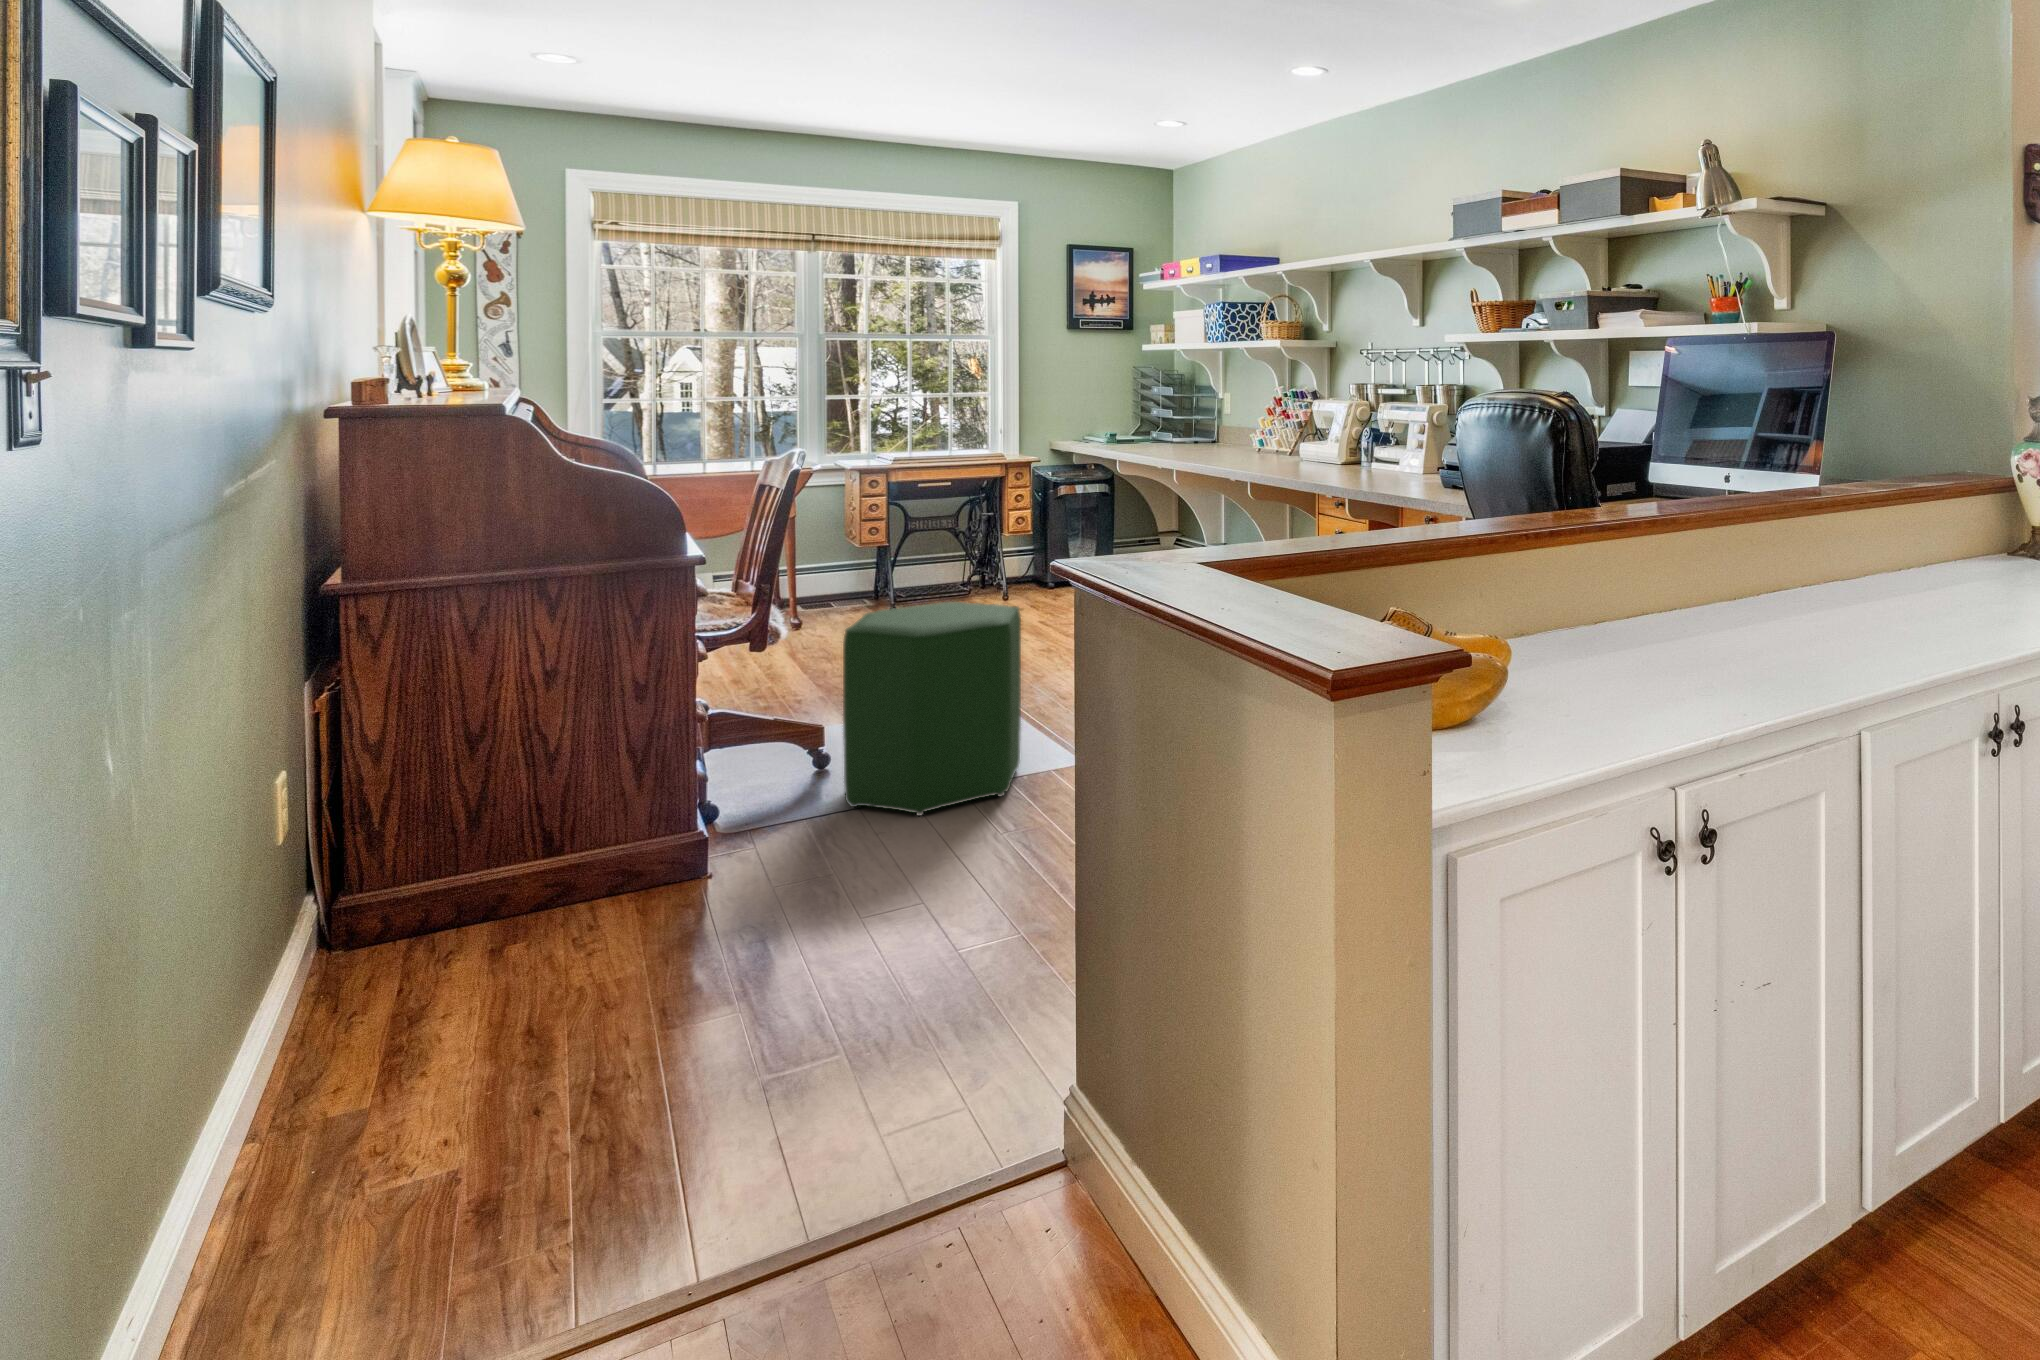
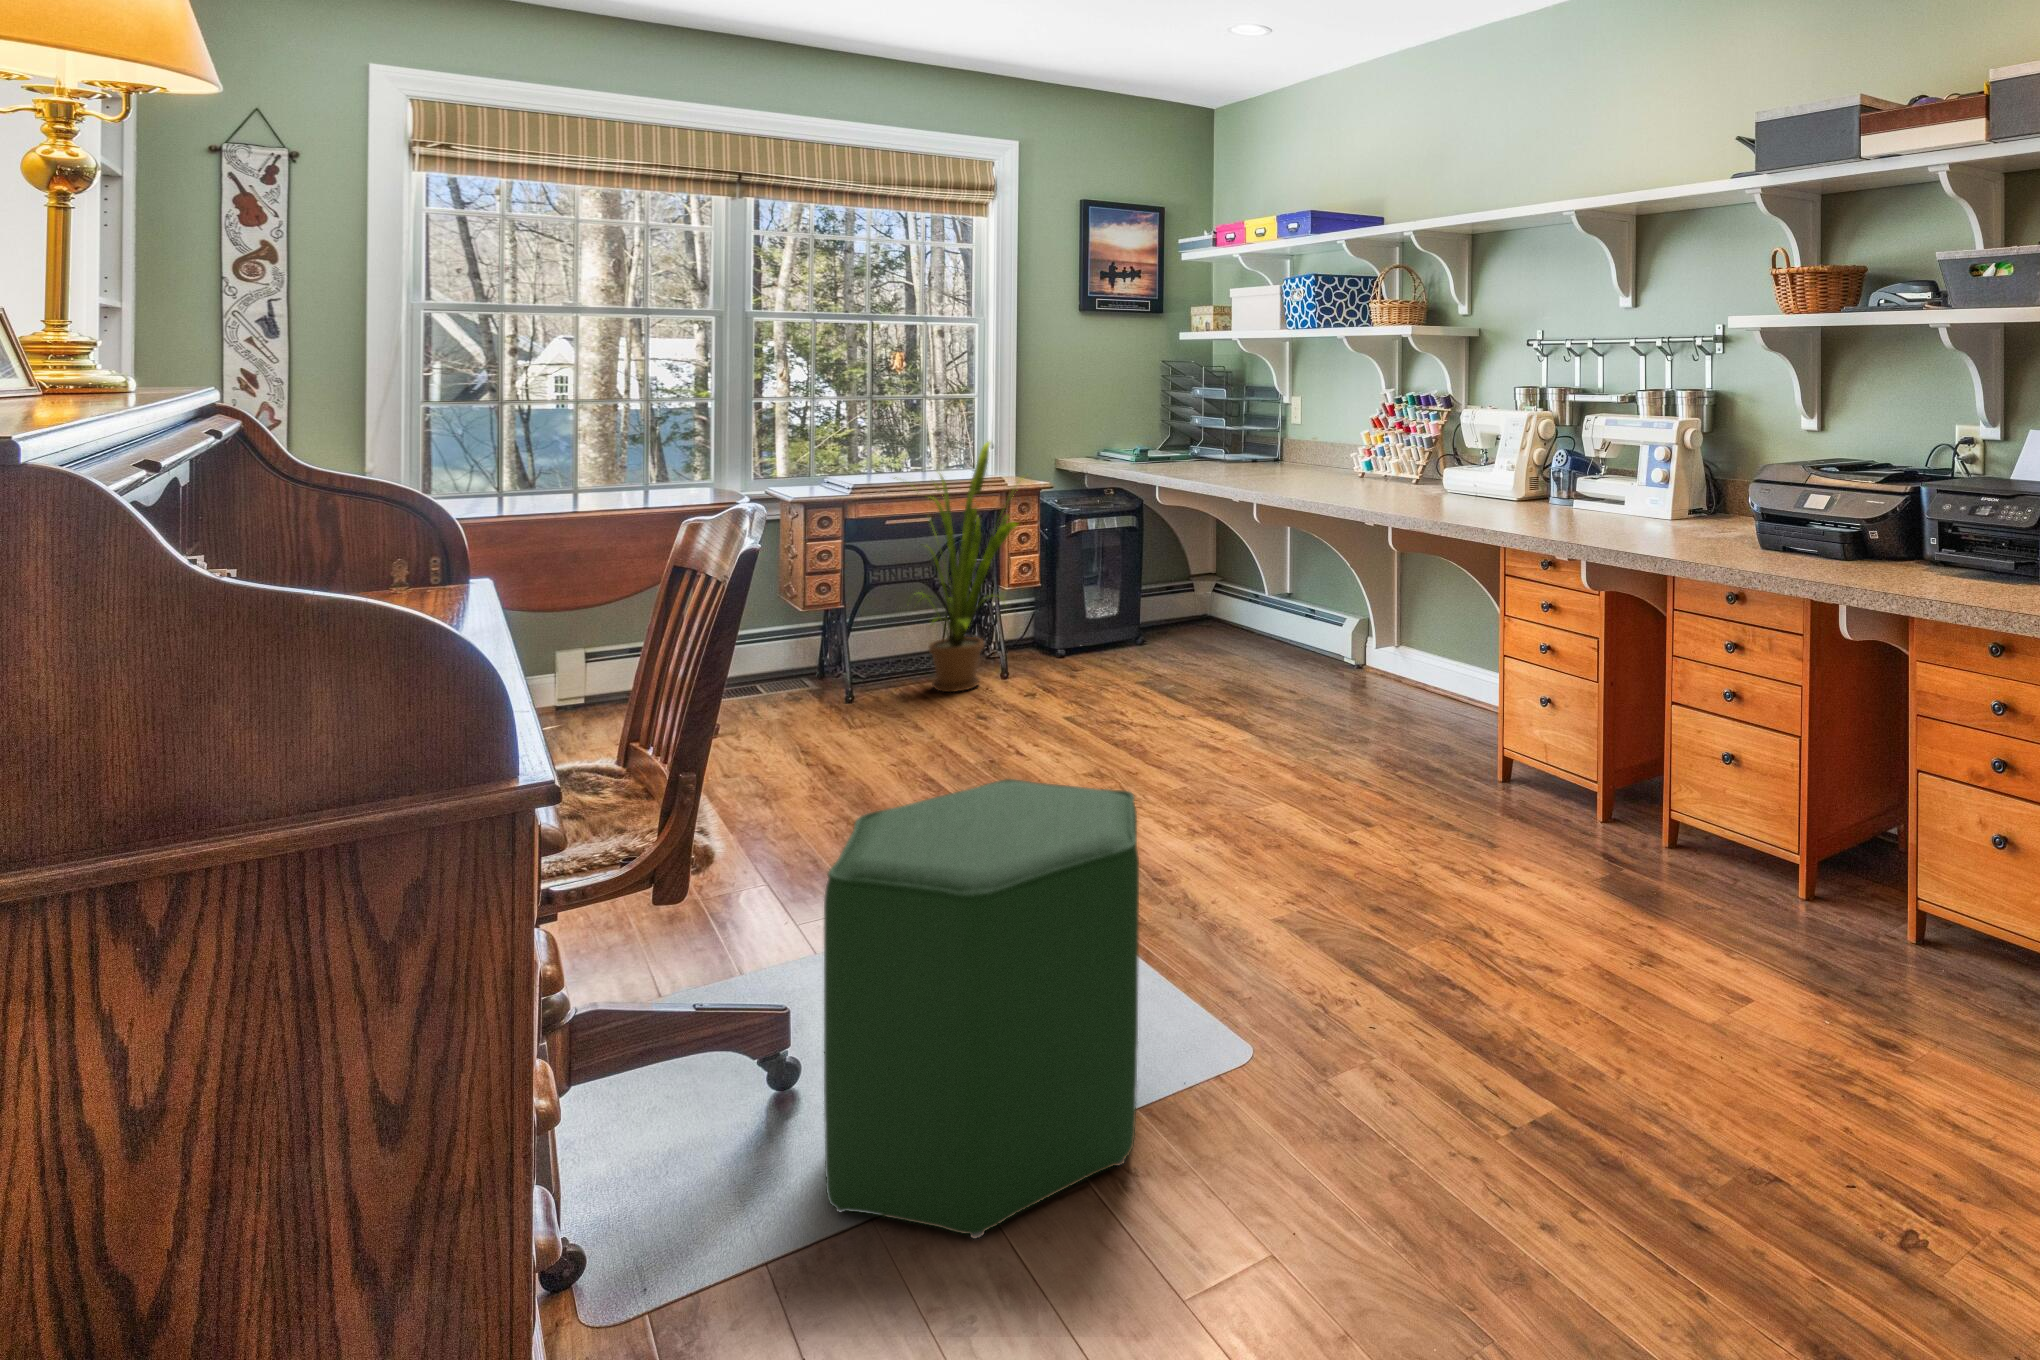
house plant: none [920,427,1023,607] -> present [894,442,1019,692]

